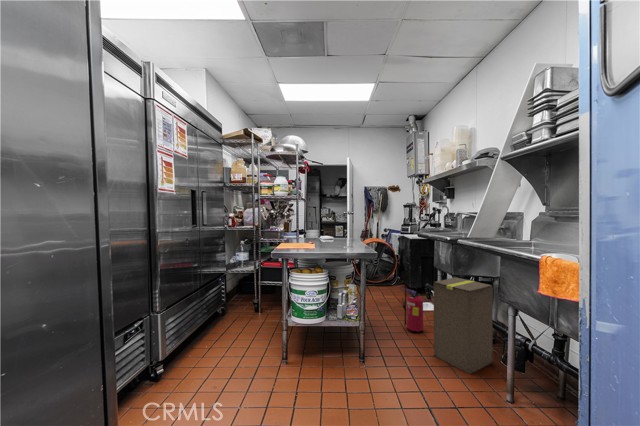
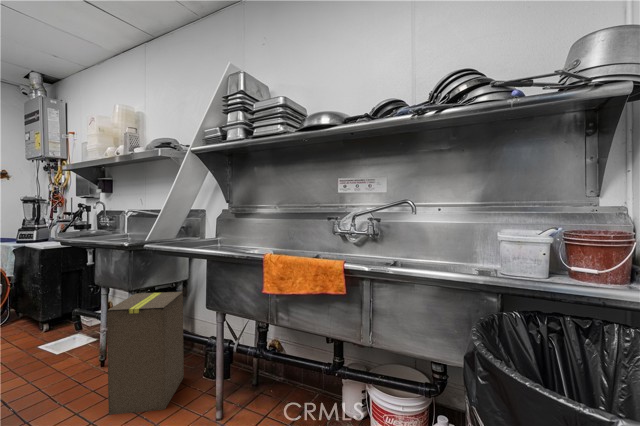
fire extinguisher: present [403,279,424,332] -> none [36,316,80,397]

